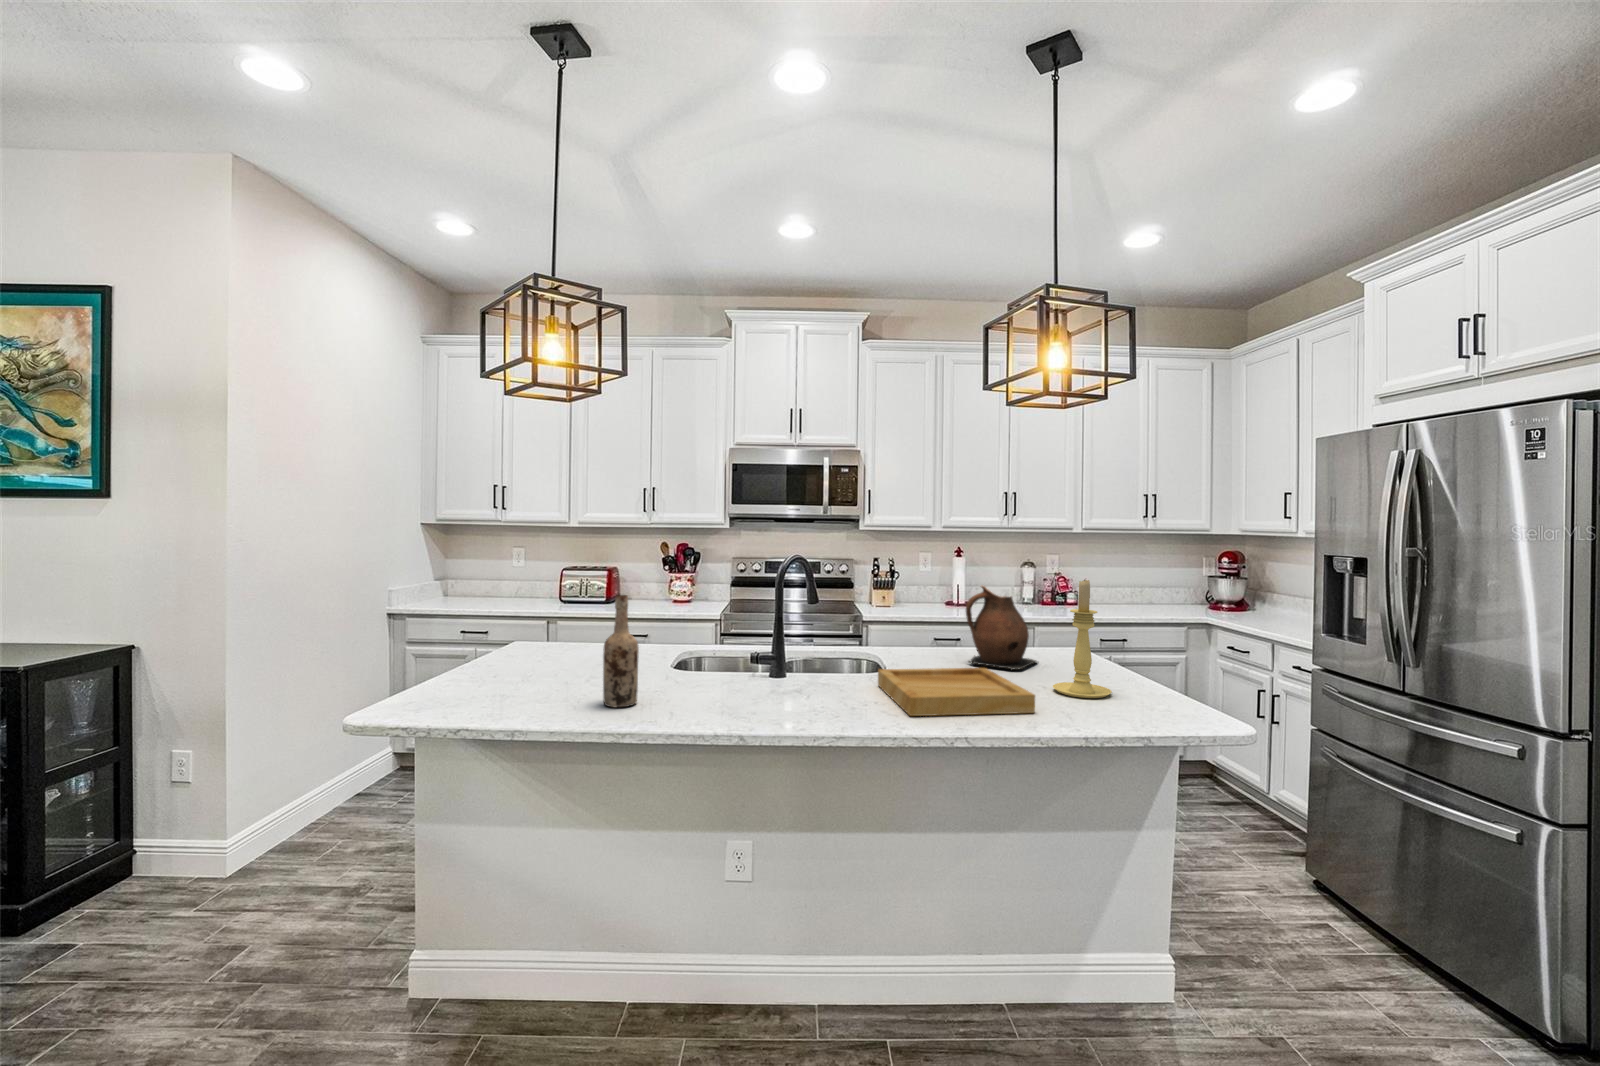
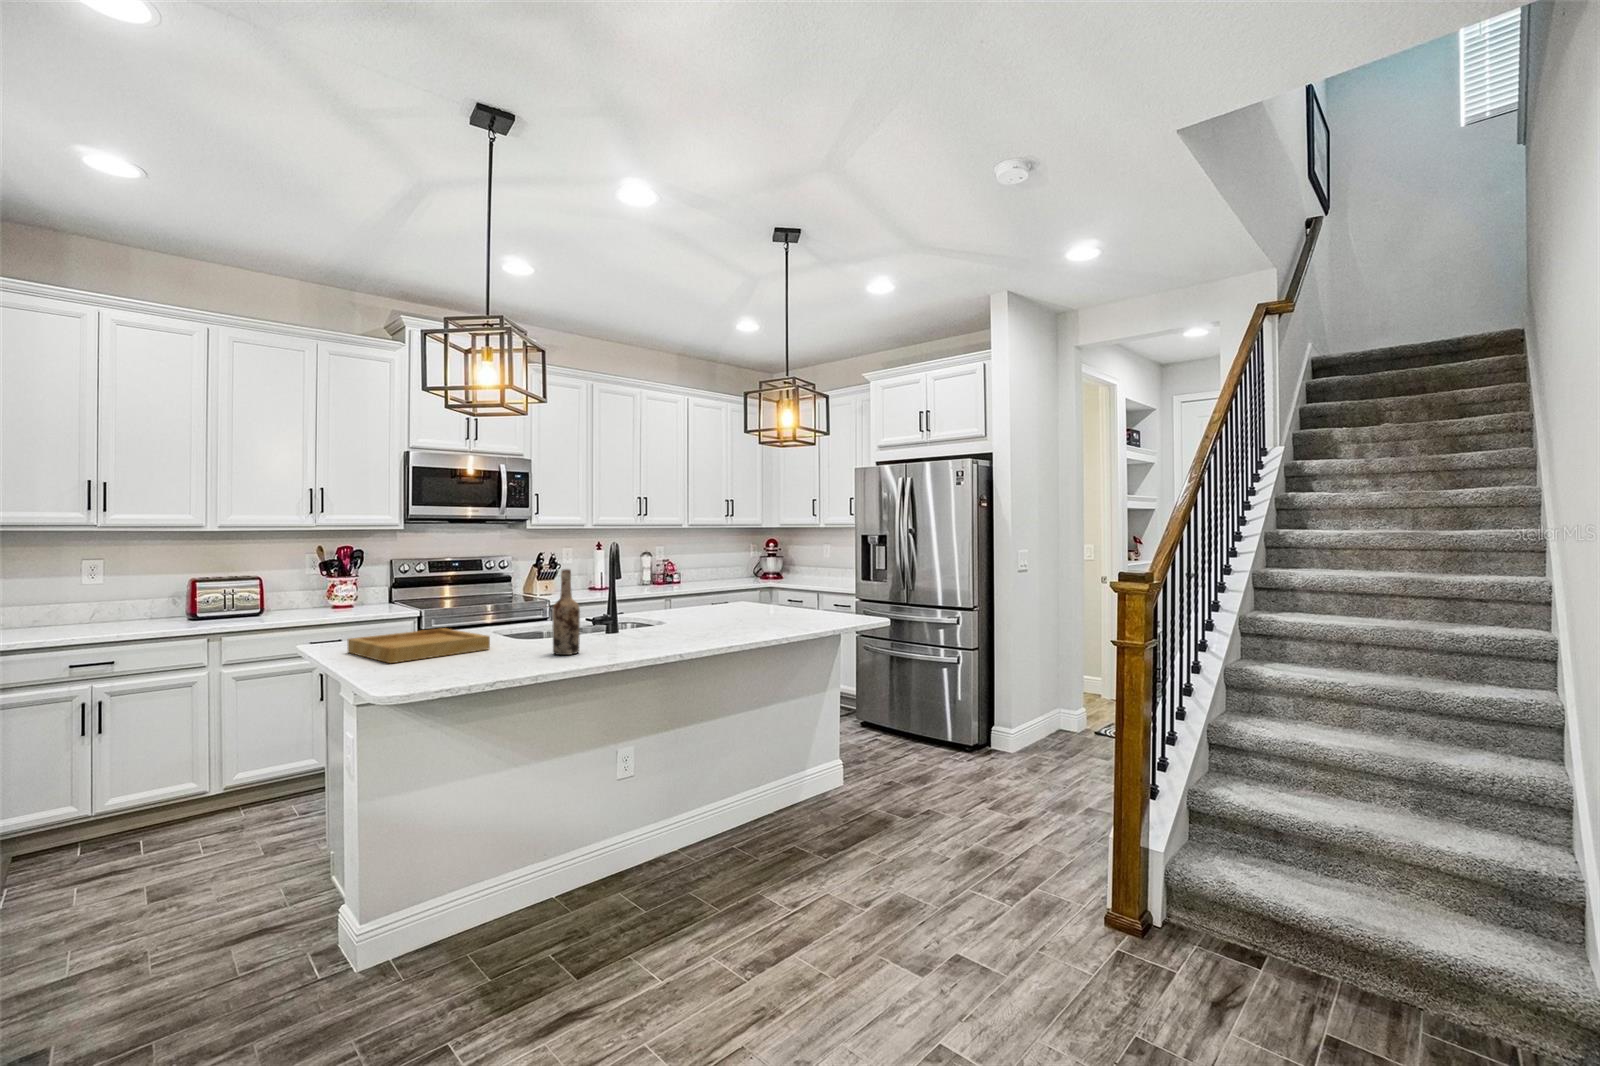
candle holder: present [1053,580,1112,698] -> none [783,547,816,617]
ceramic pitcher: present [966,586,1037,670] -> none [706,559,749,612]
tray: present [878,668,1035,716] -> present [347,628,490,663]

